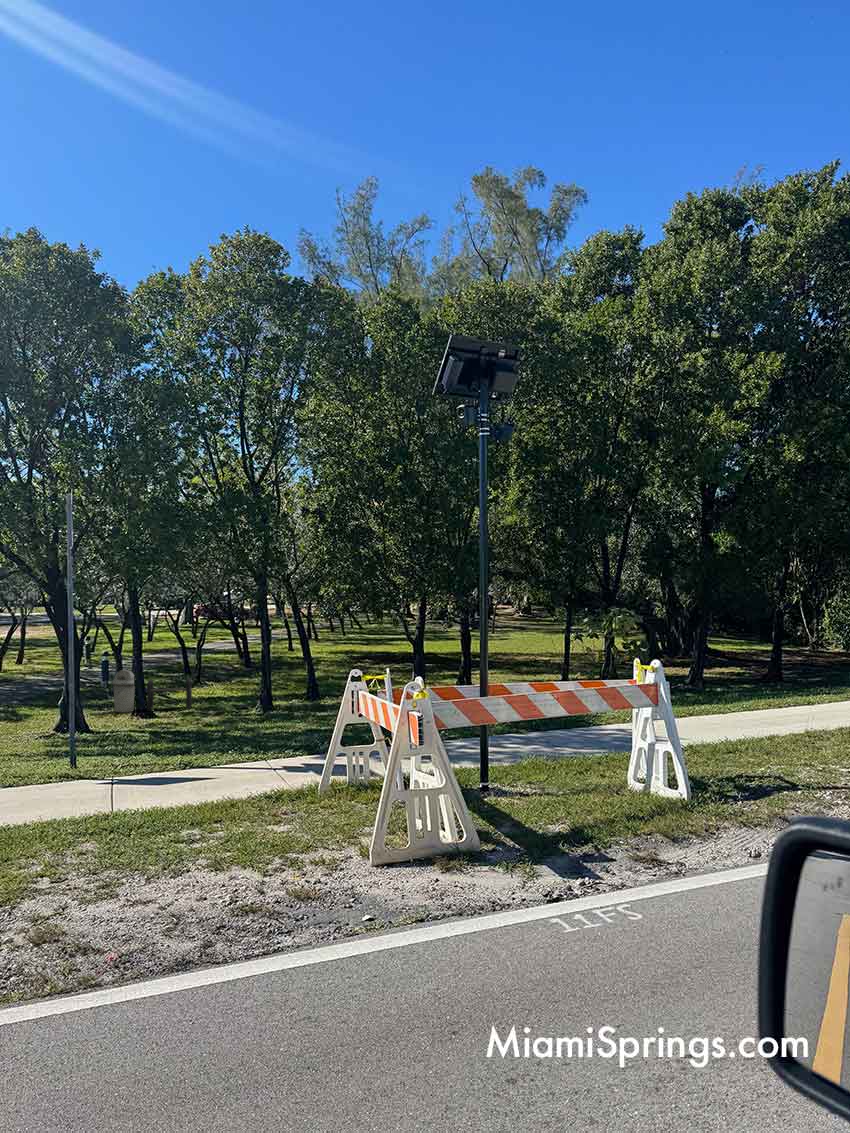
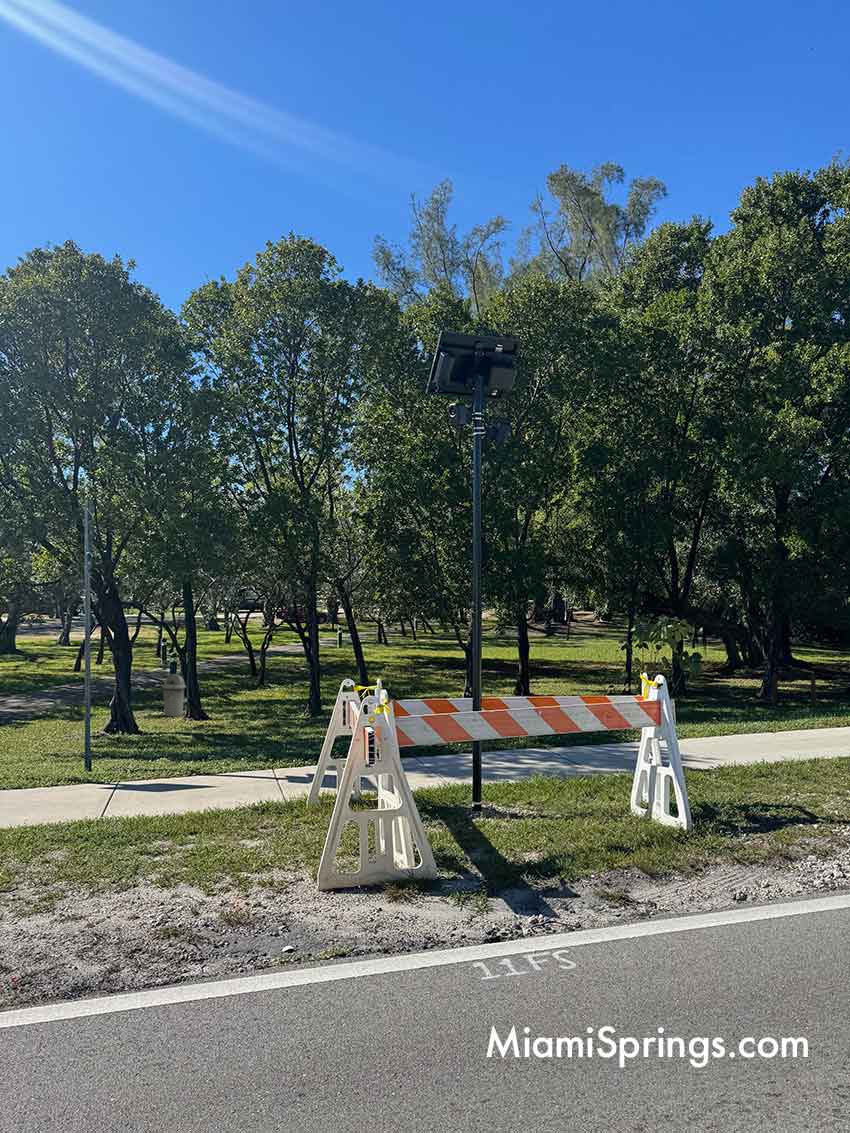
bench: present [147,678,192,711] -> present [772,674,816,705]

